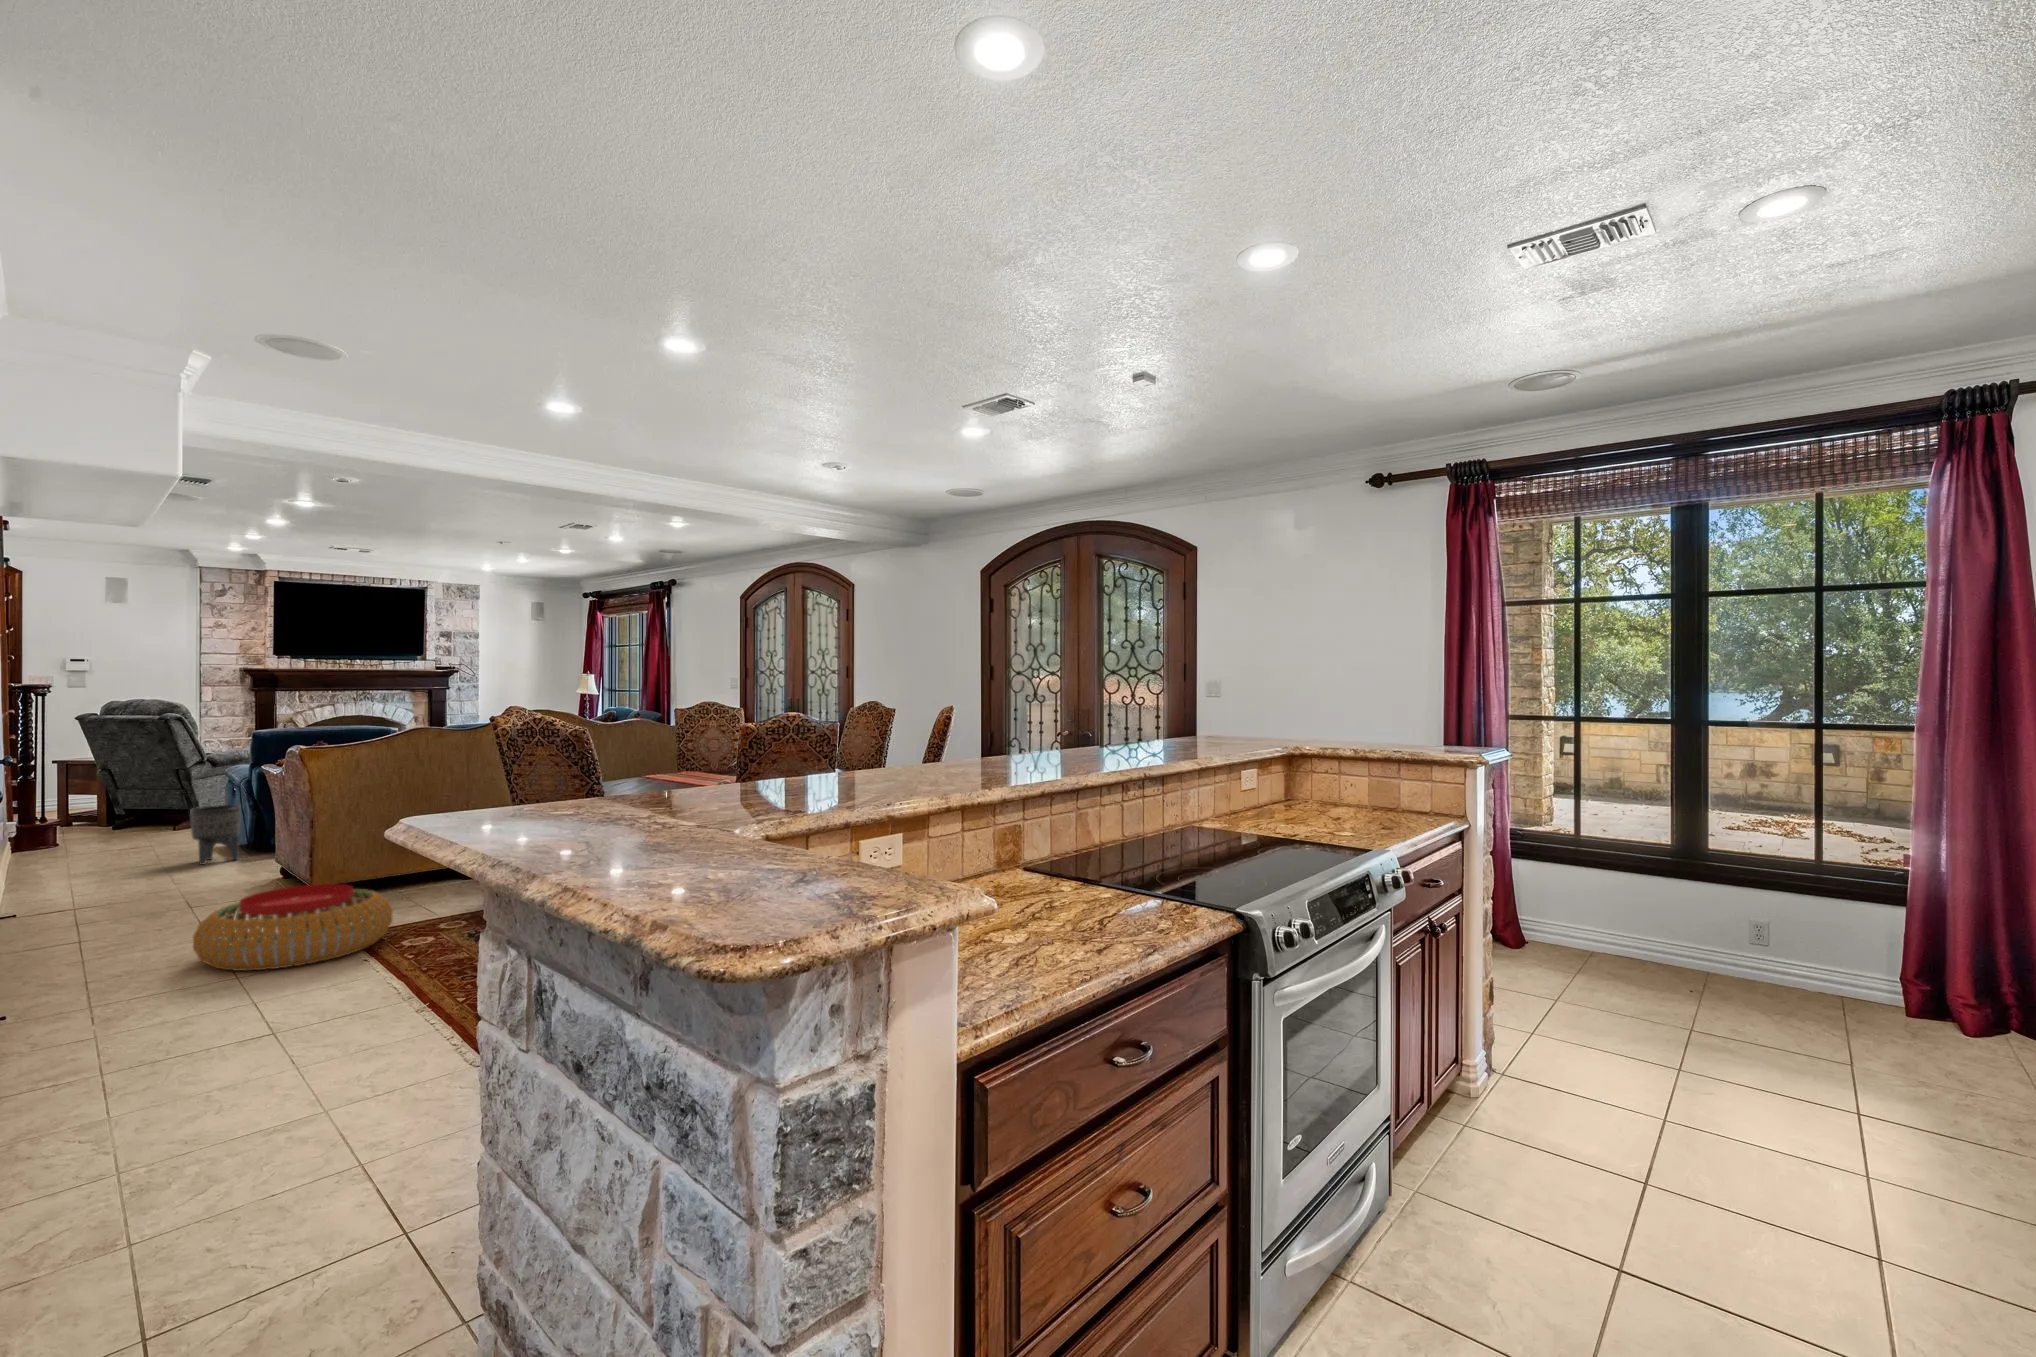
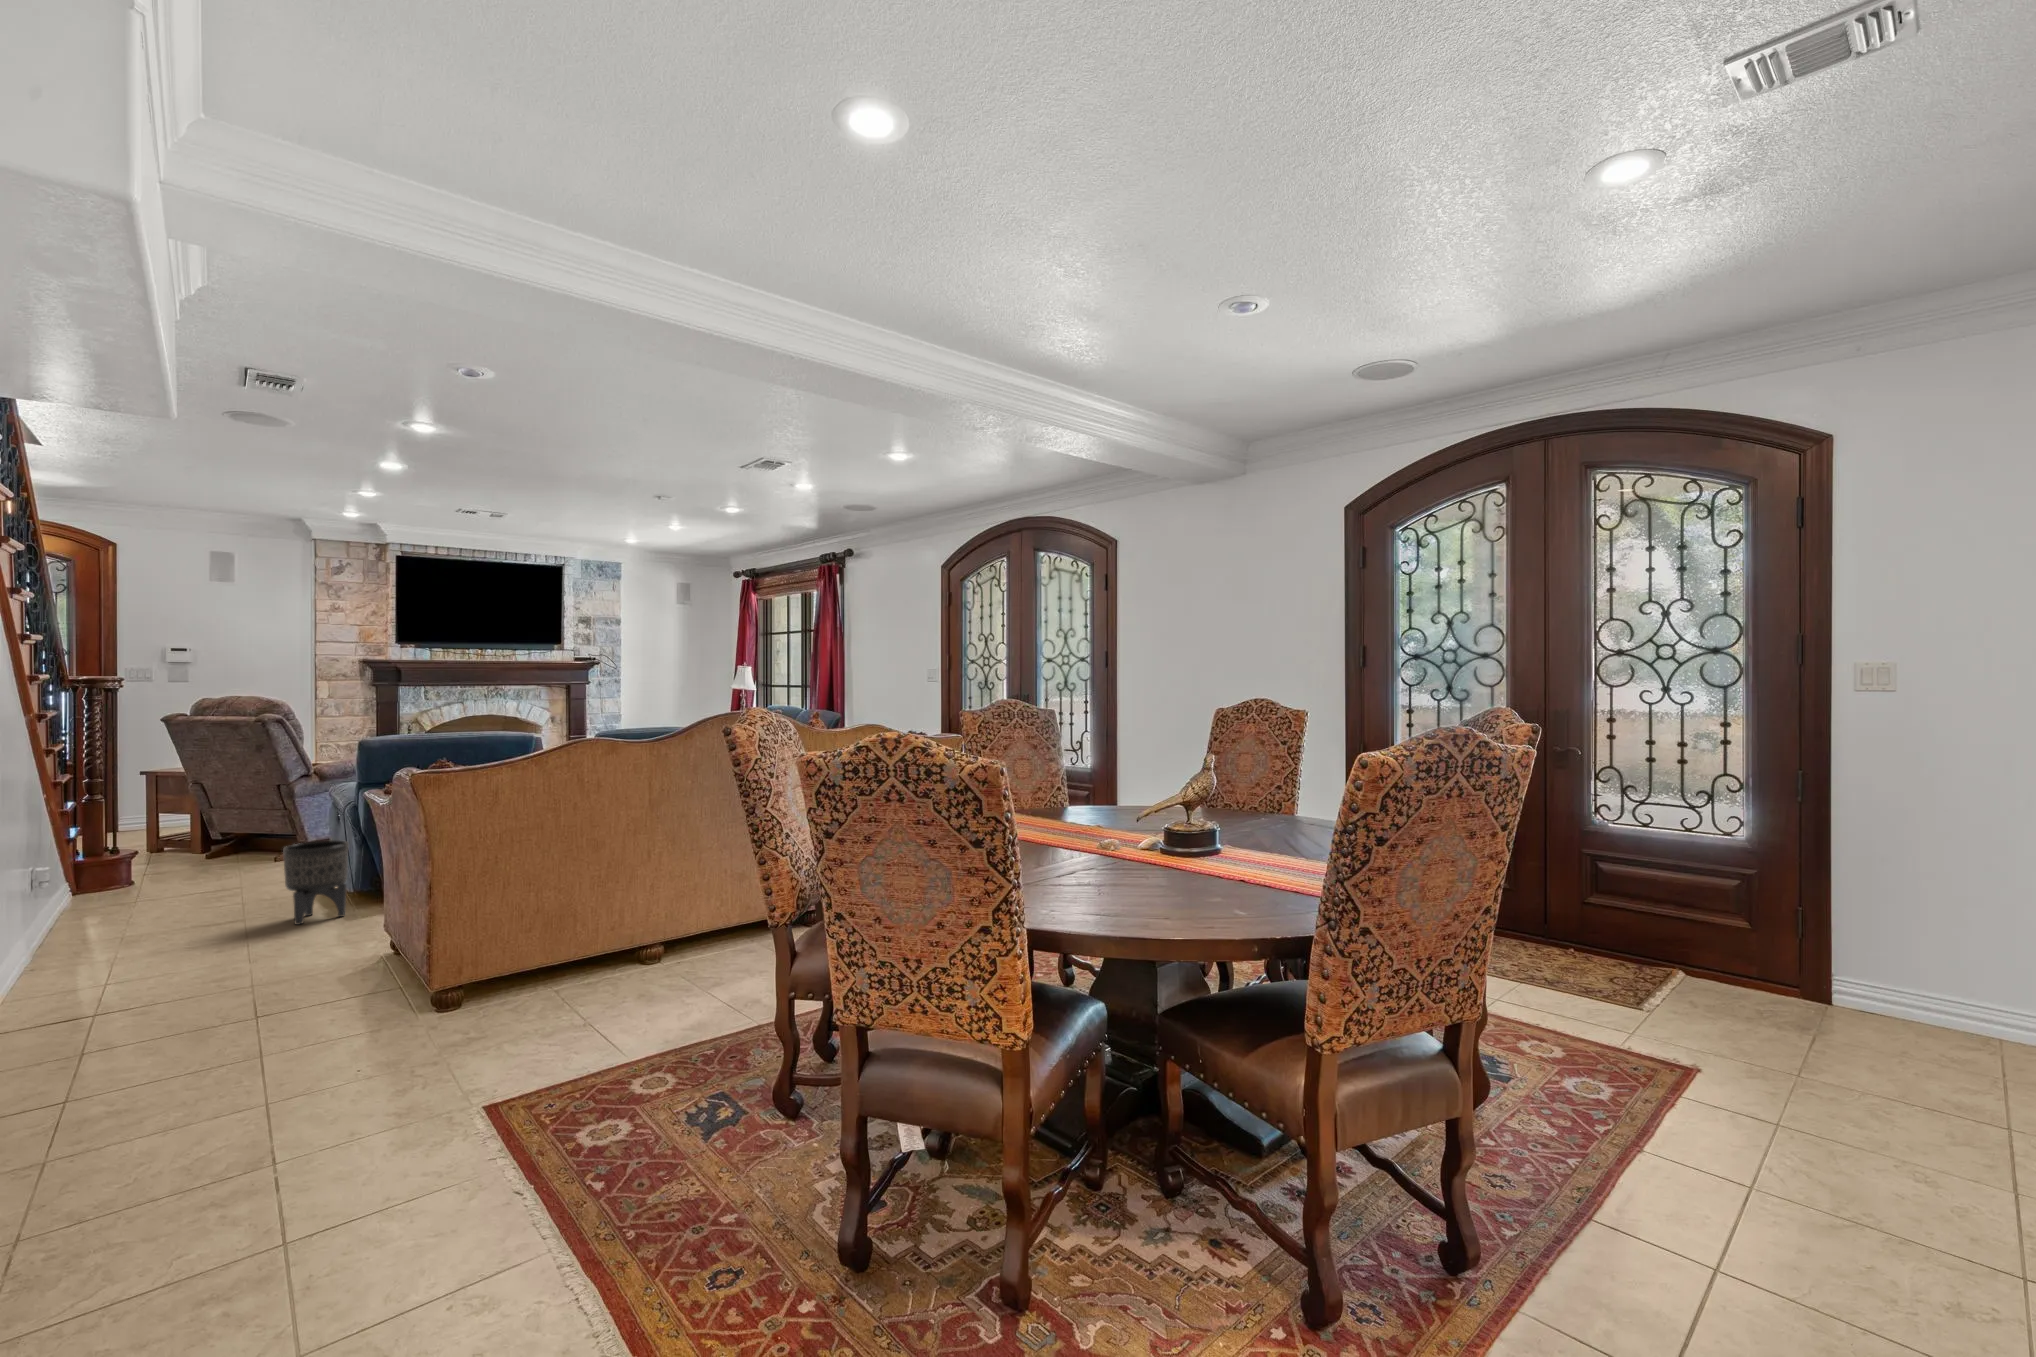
pouf: present [193,884,393,971] -> none [235,1014,570,1209]

